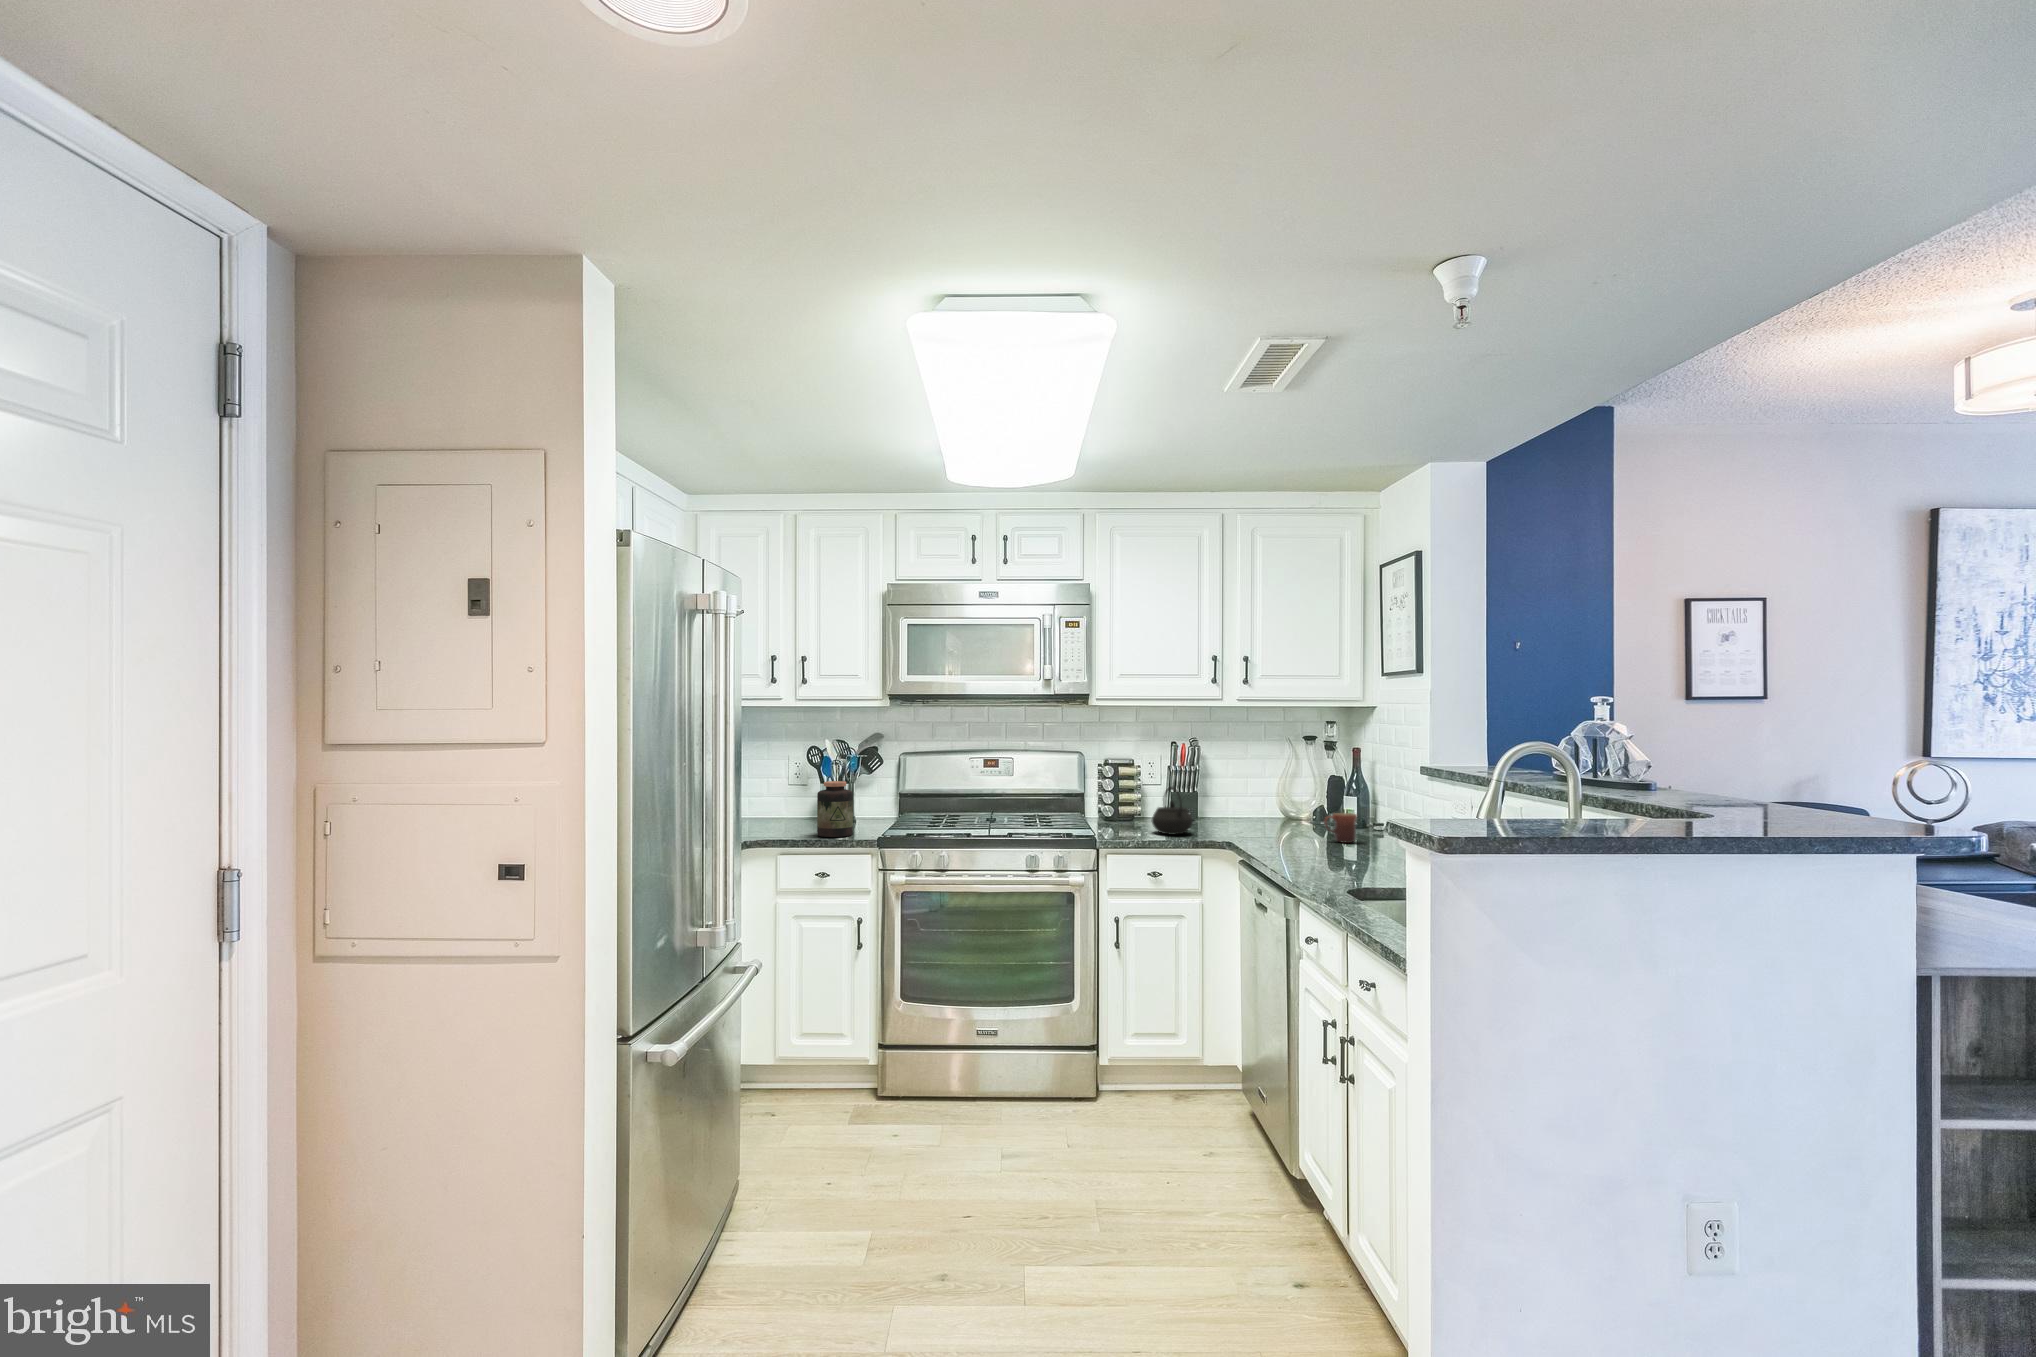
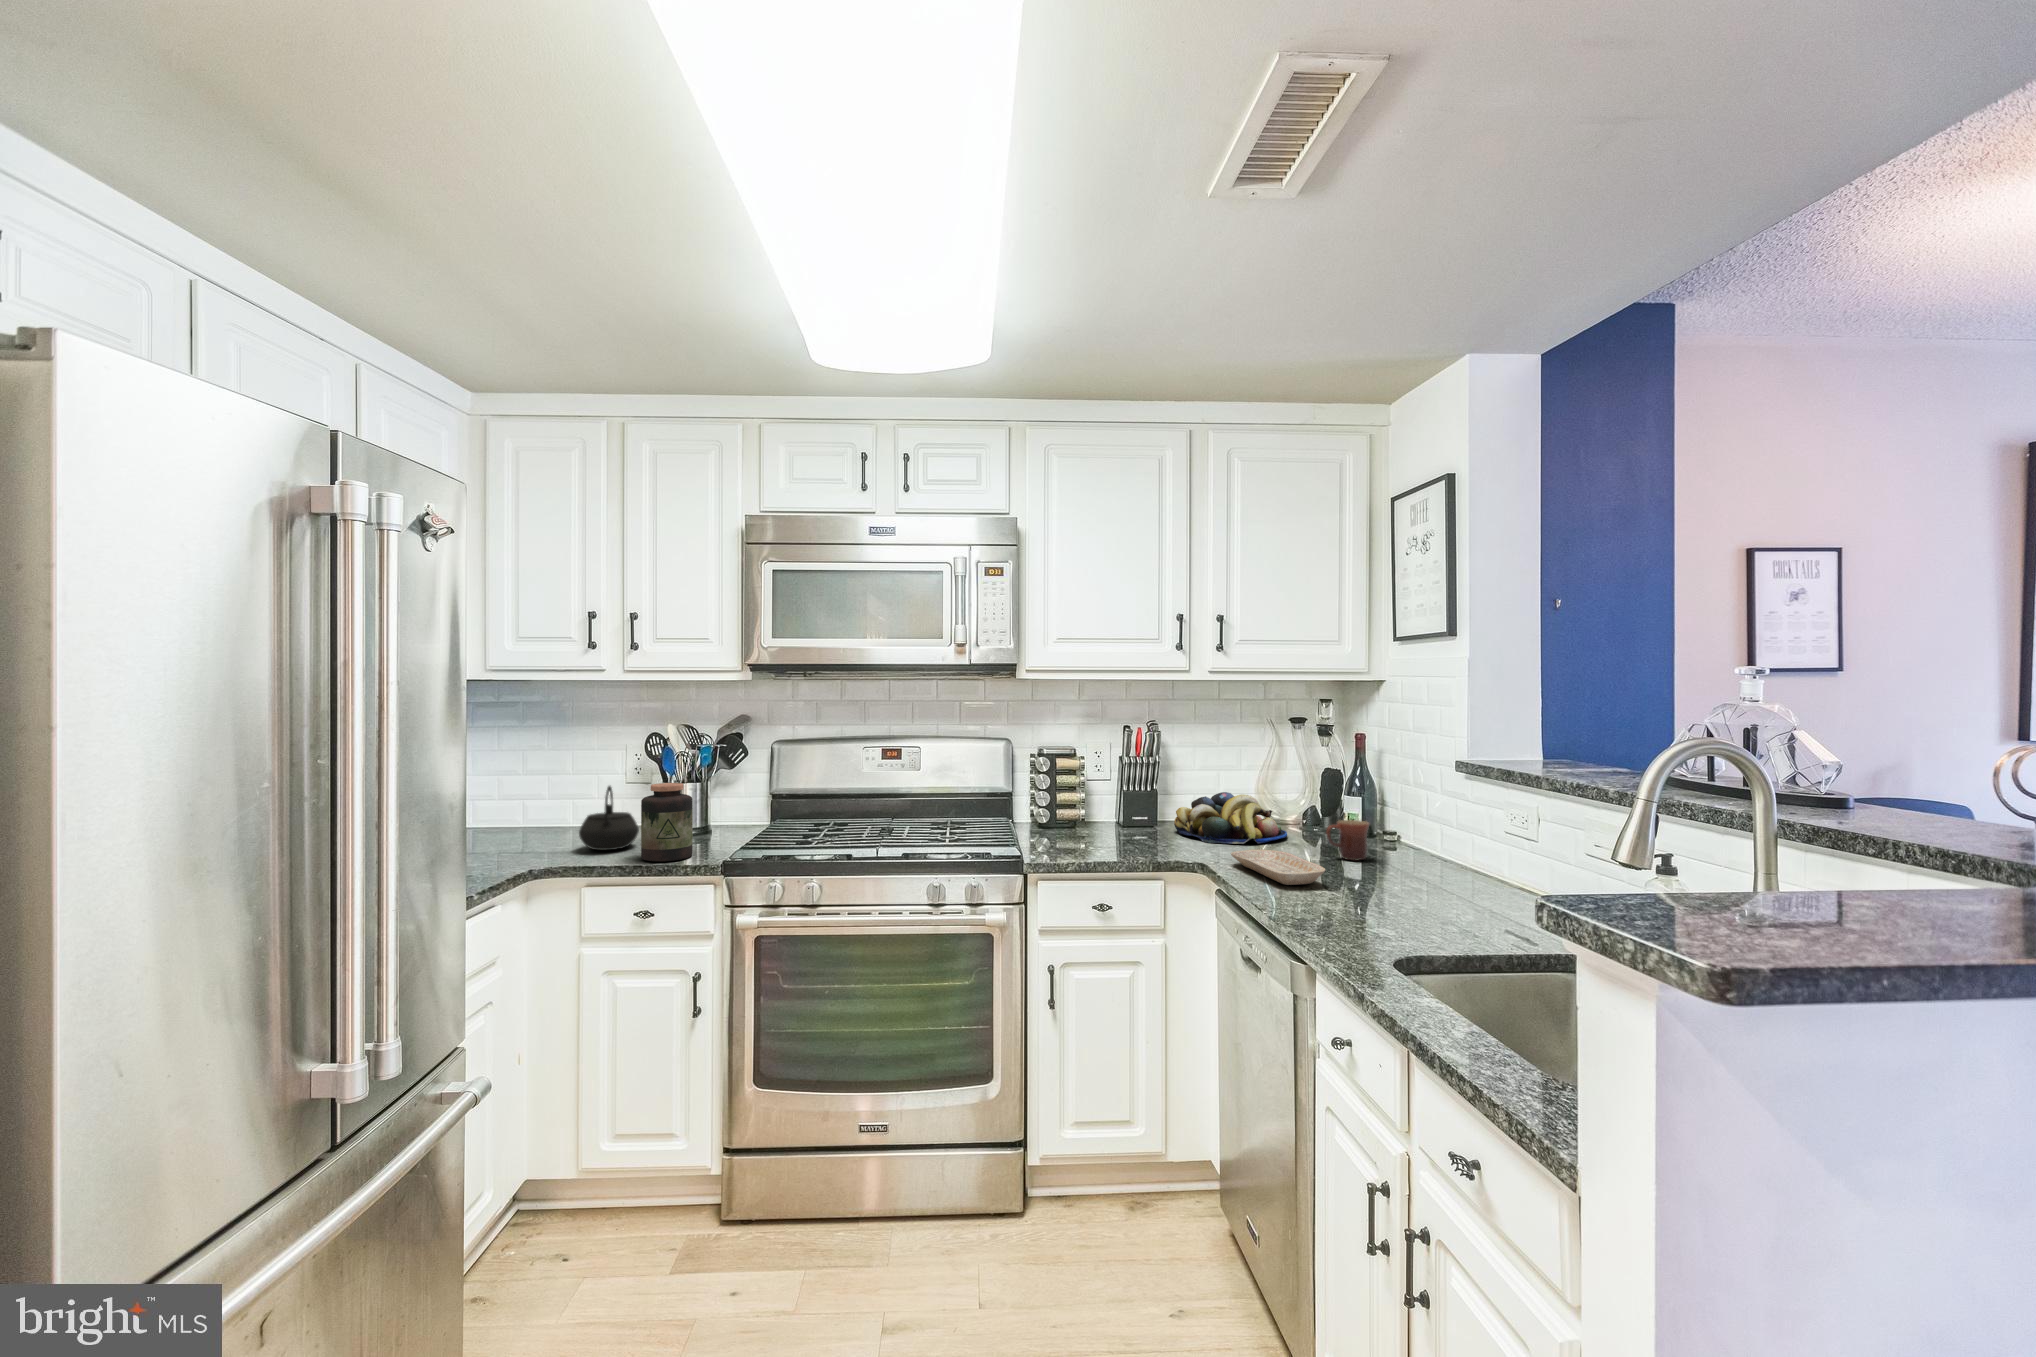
kettle: present [1152,787,1193,834] -> present [579,786,639,850]
fruit bowl: none [1211,794,1300,832] -> present [1174,792,1287,844]
tray: none [1249,833,1315,855] -> present [1231,849,1325,885]

